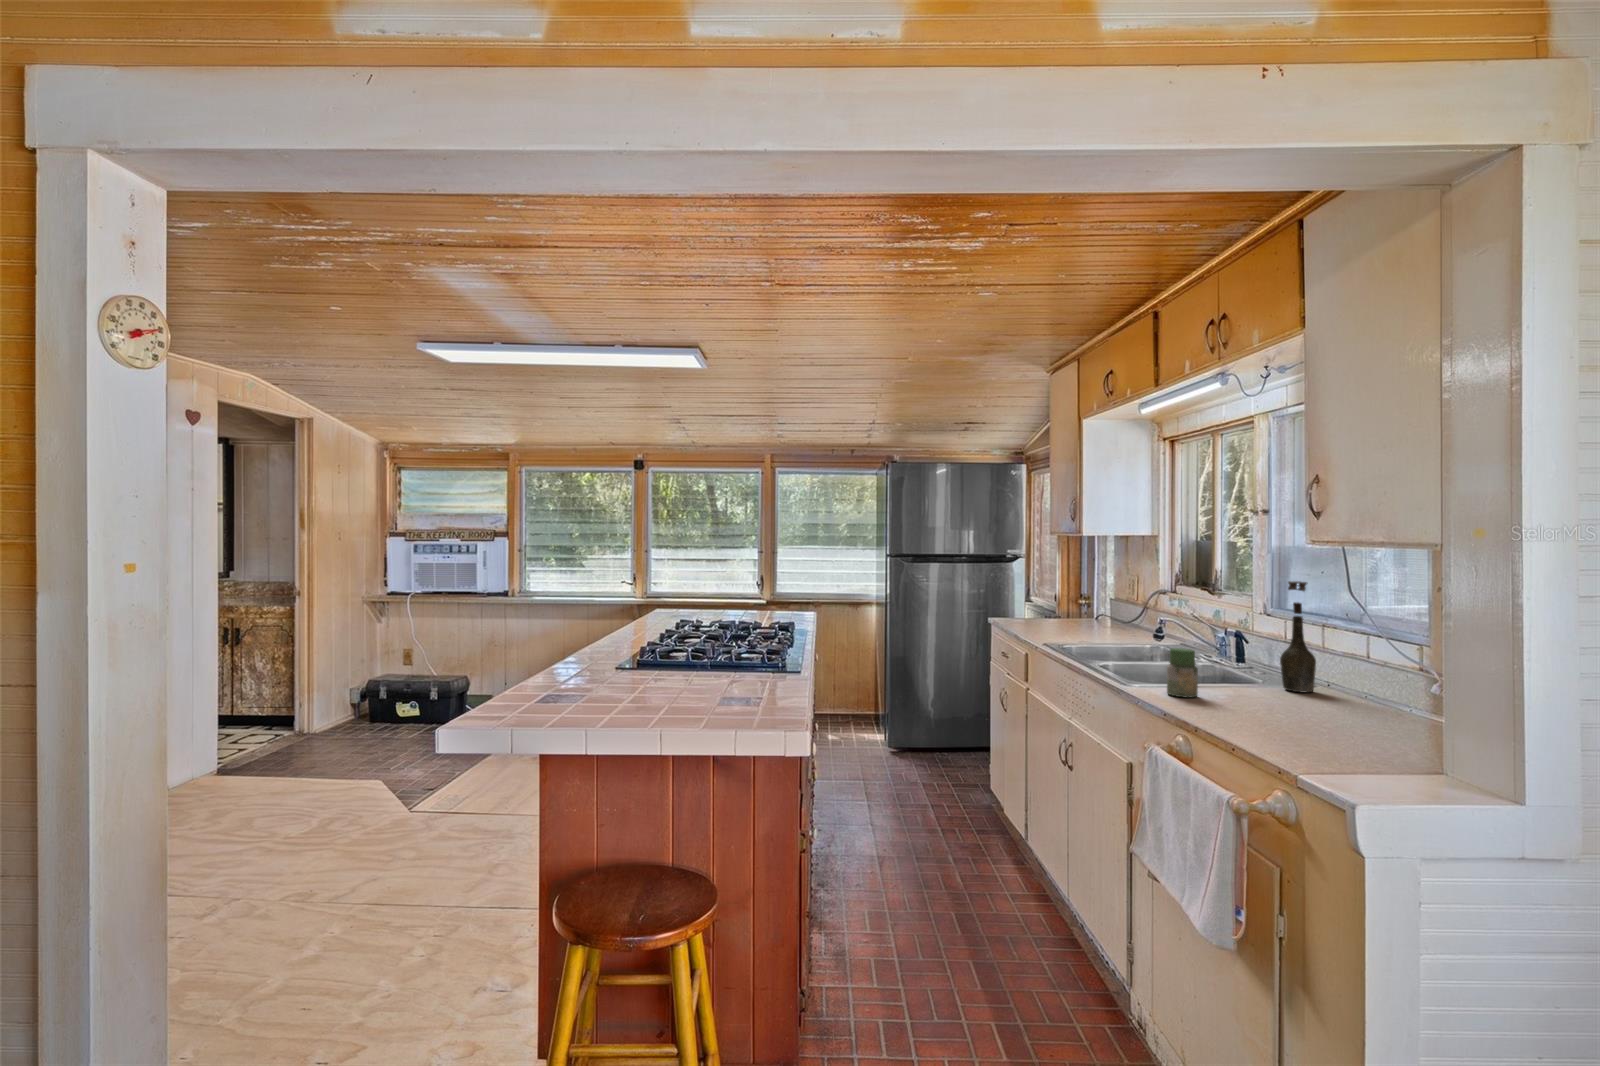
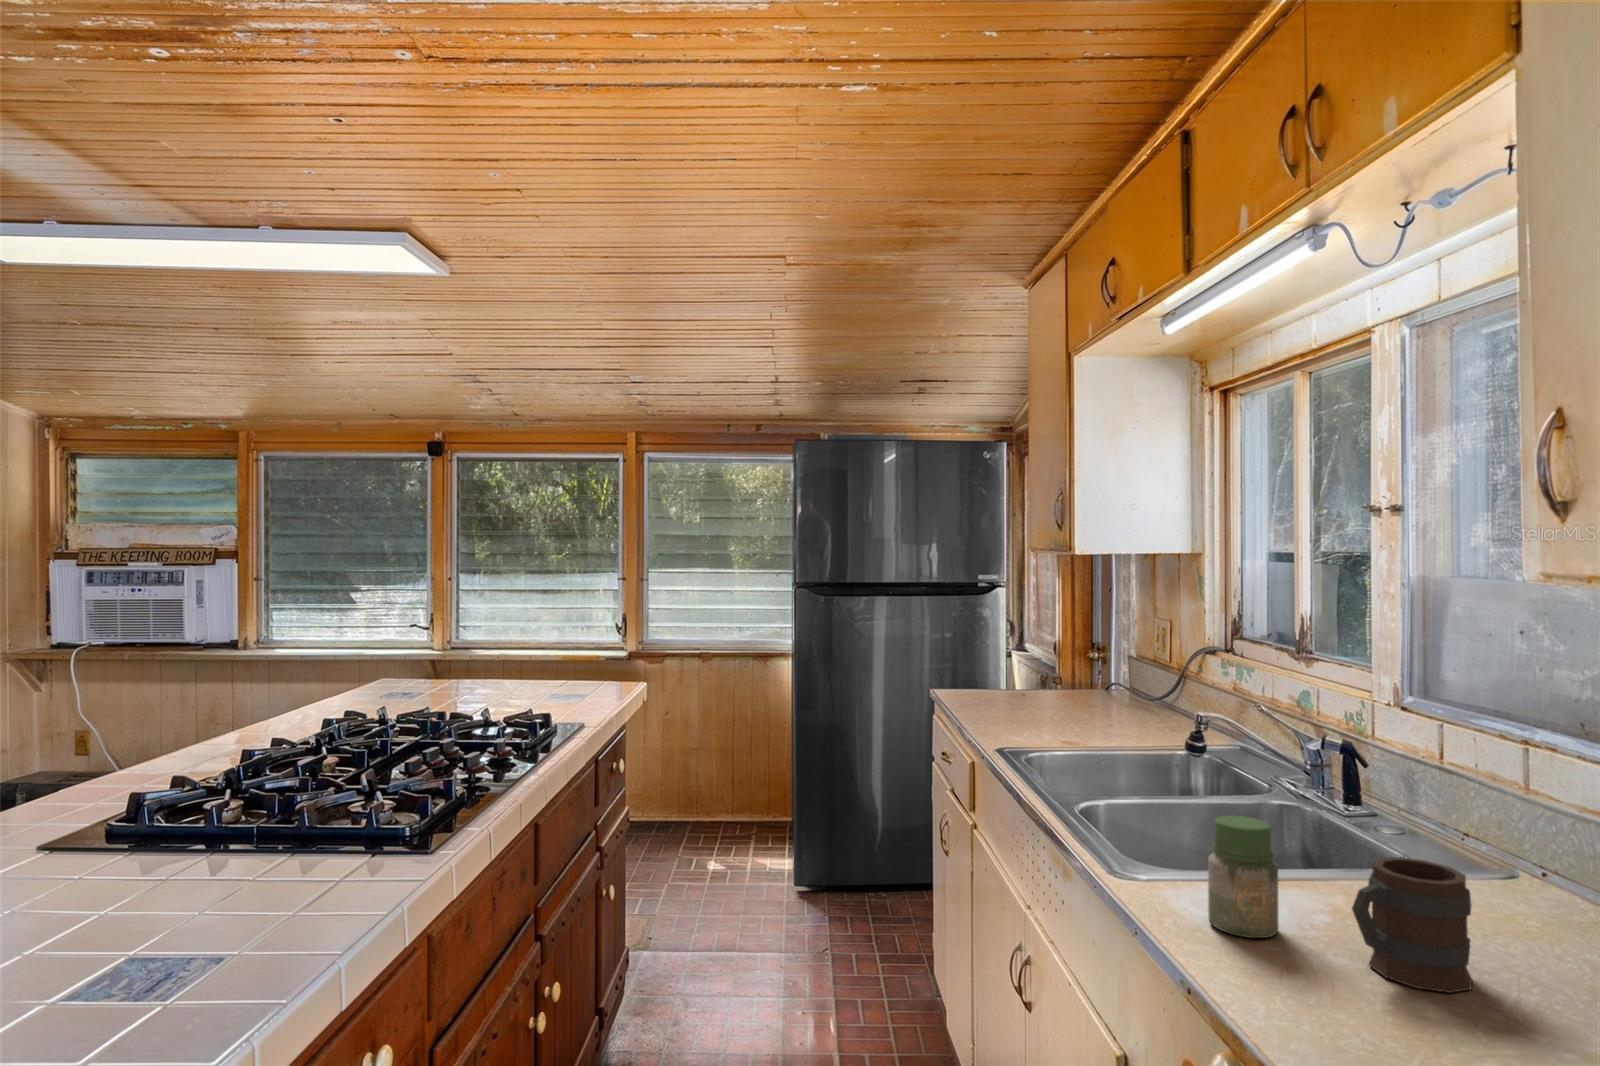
bottle: present [1280,581,1316,692] -> none [1454,658,1537,910]
mug: none [1227,661,1277,709] -> present [1352,857,1472,993]

